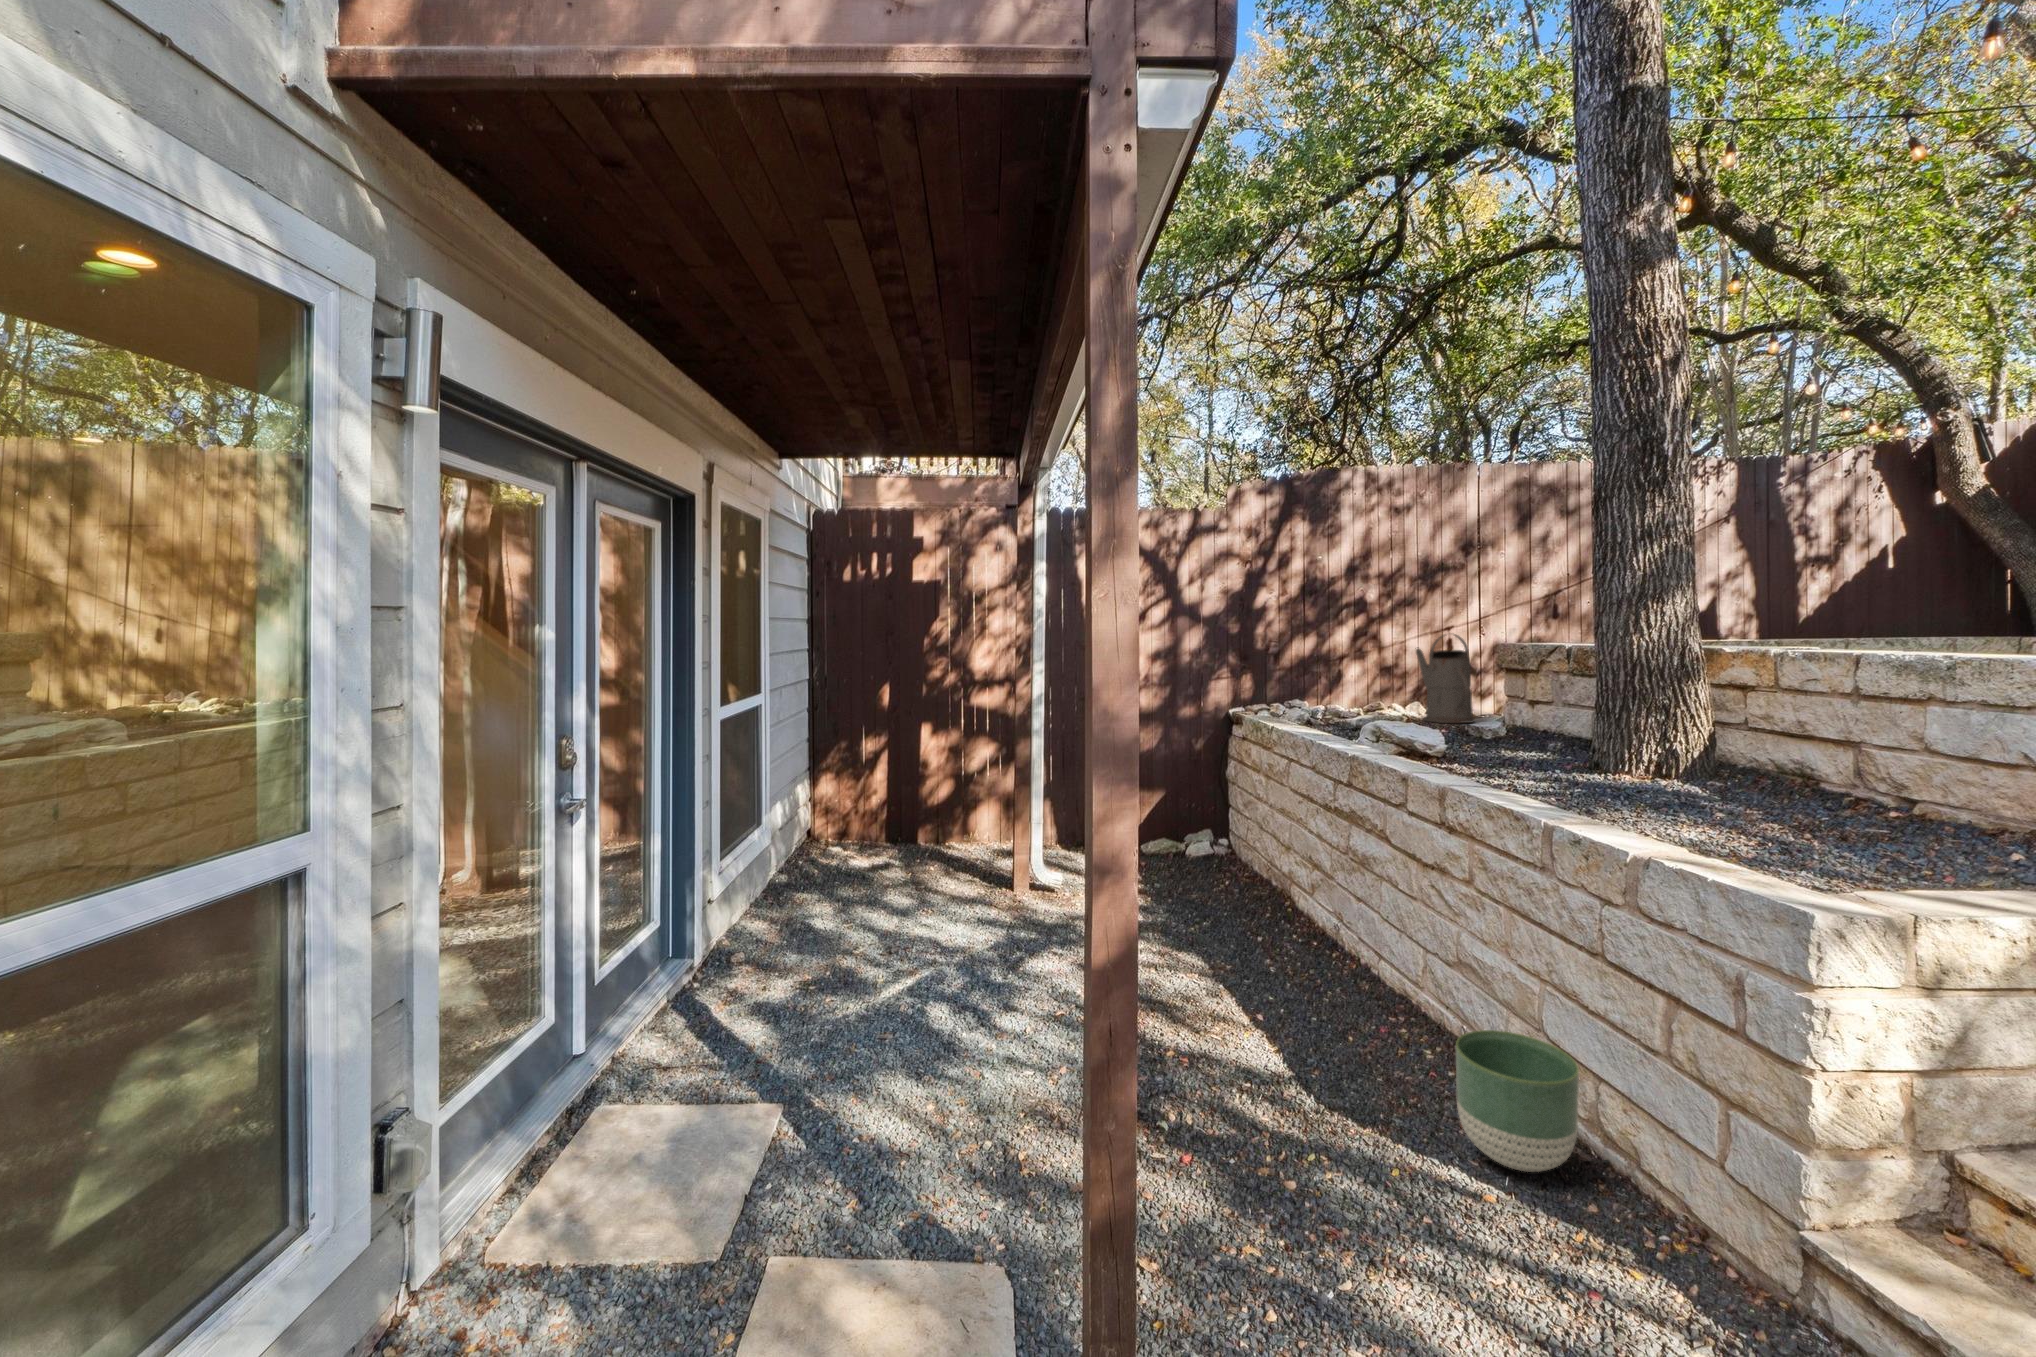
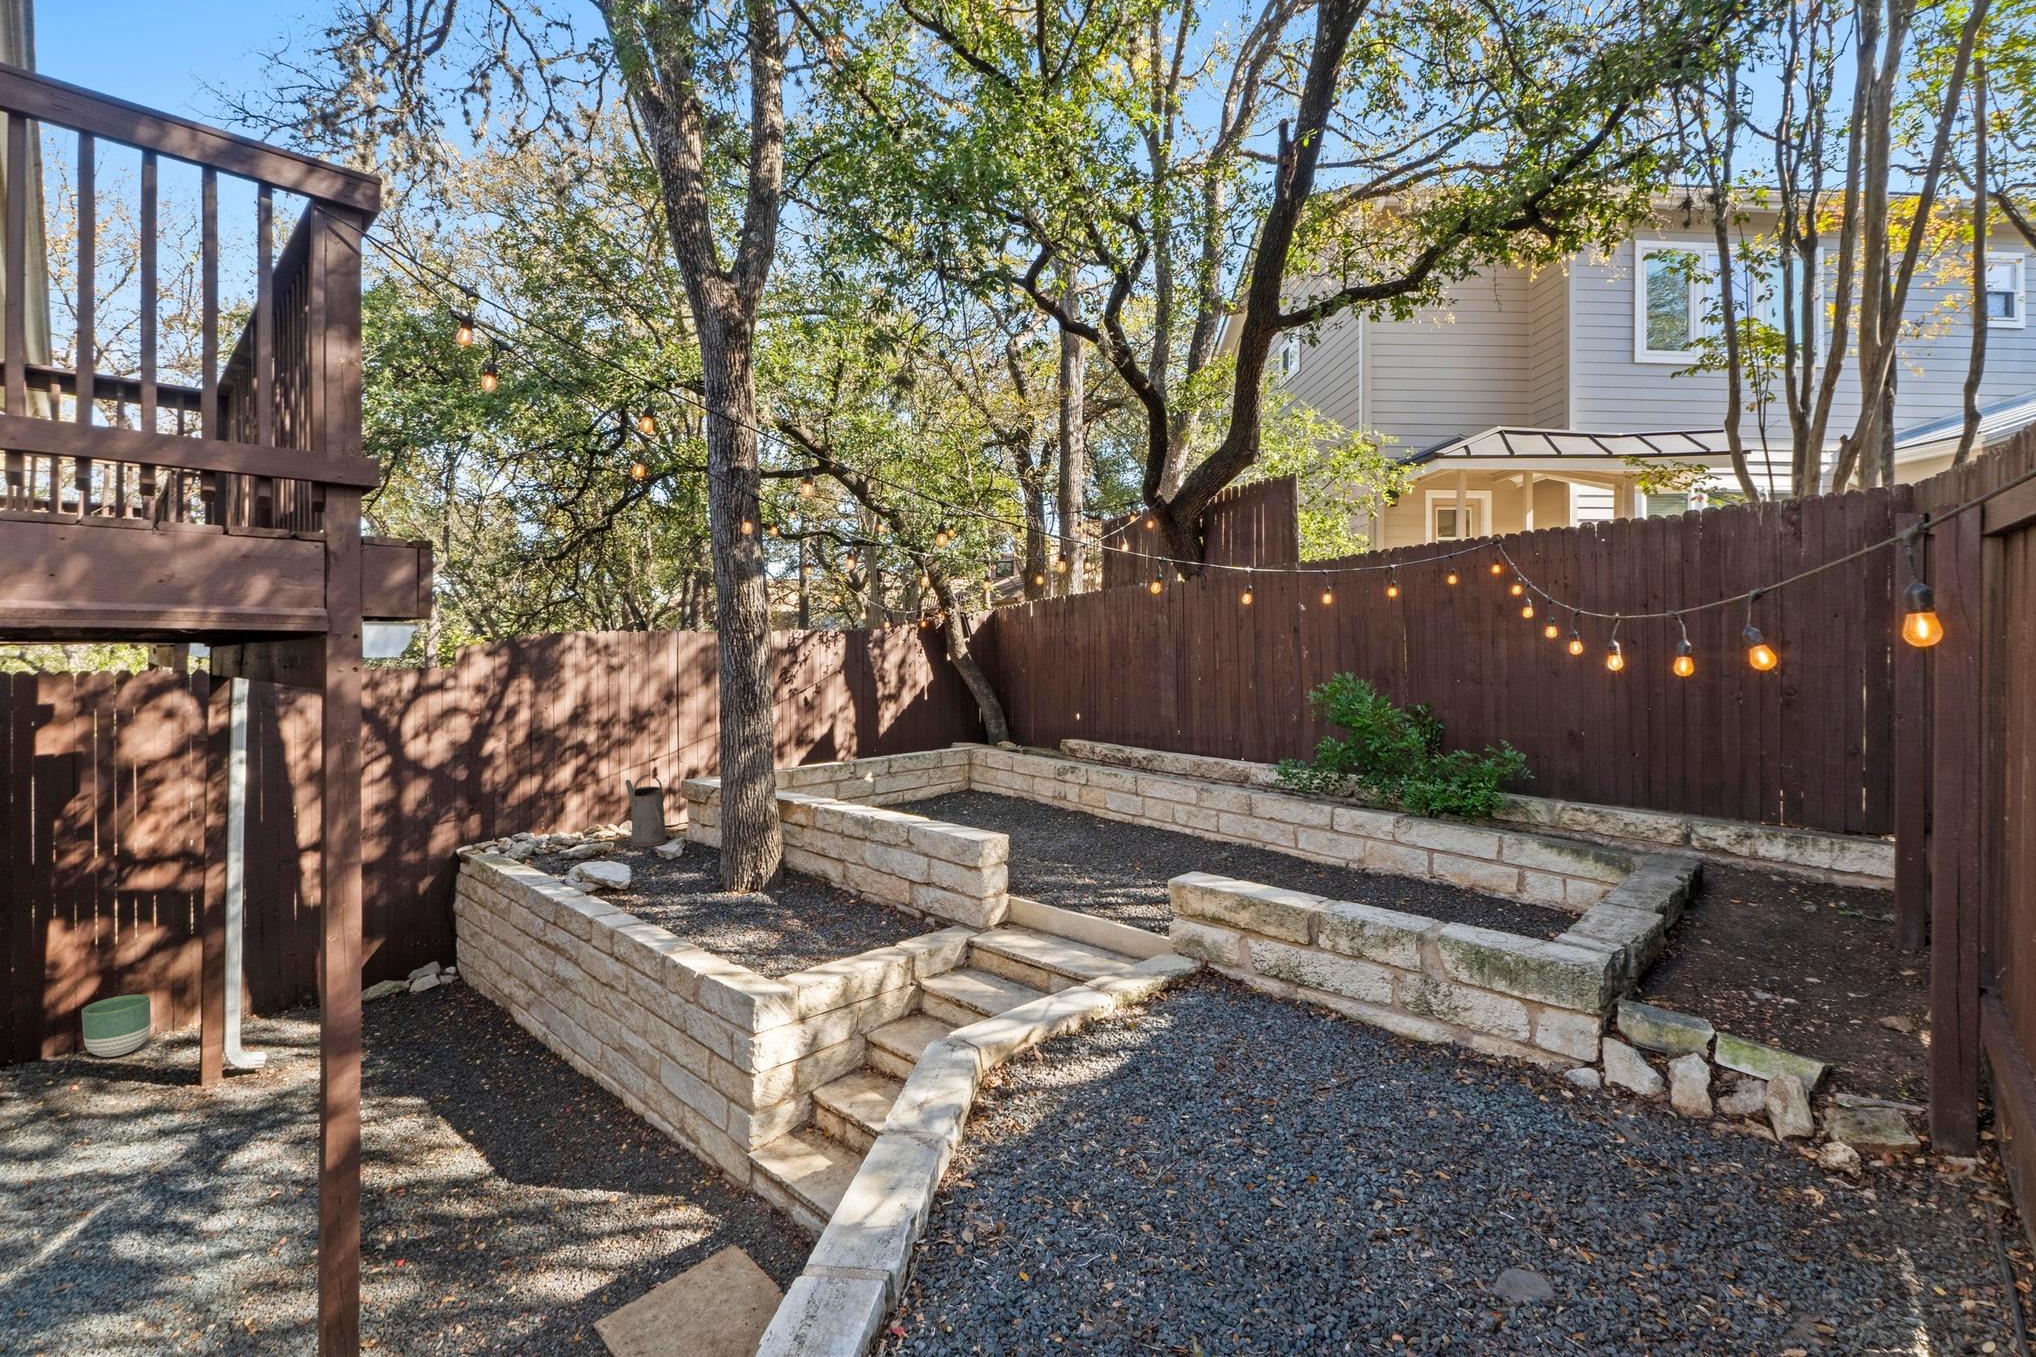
planter: present [1456,1030,1579,1172] -> present [82,995,151,1057]

